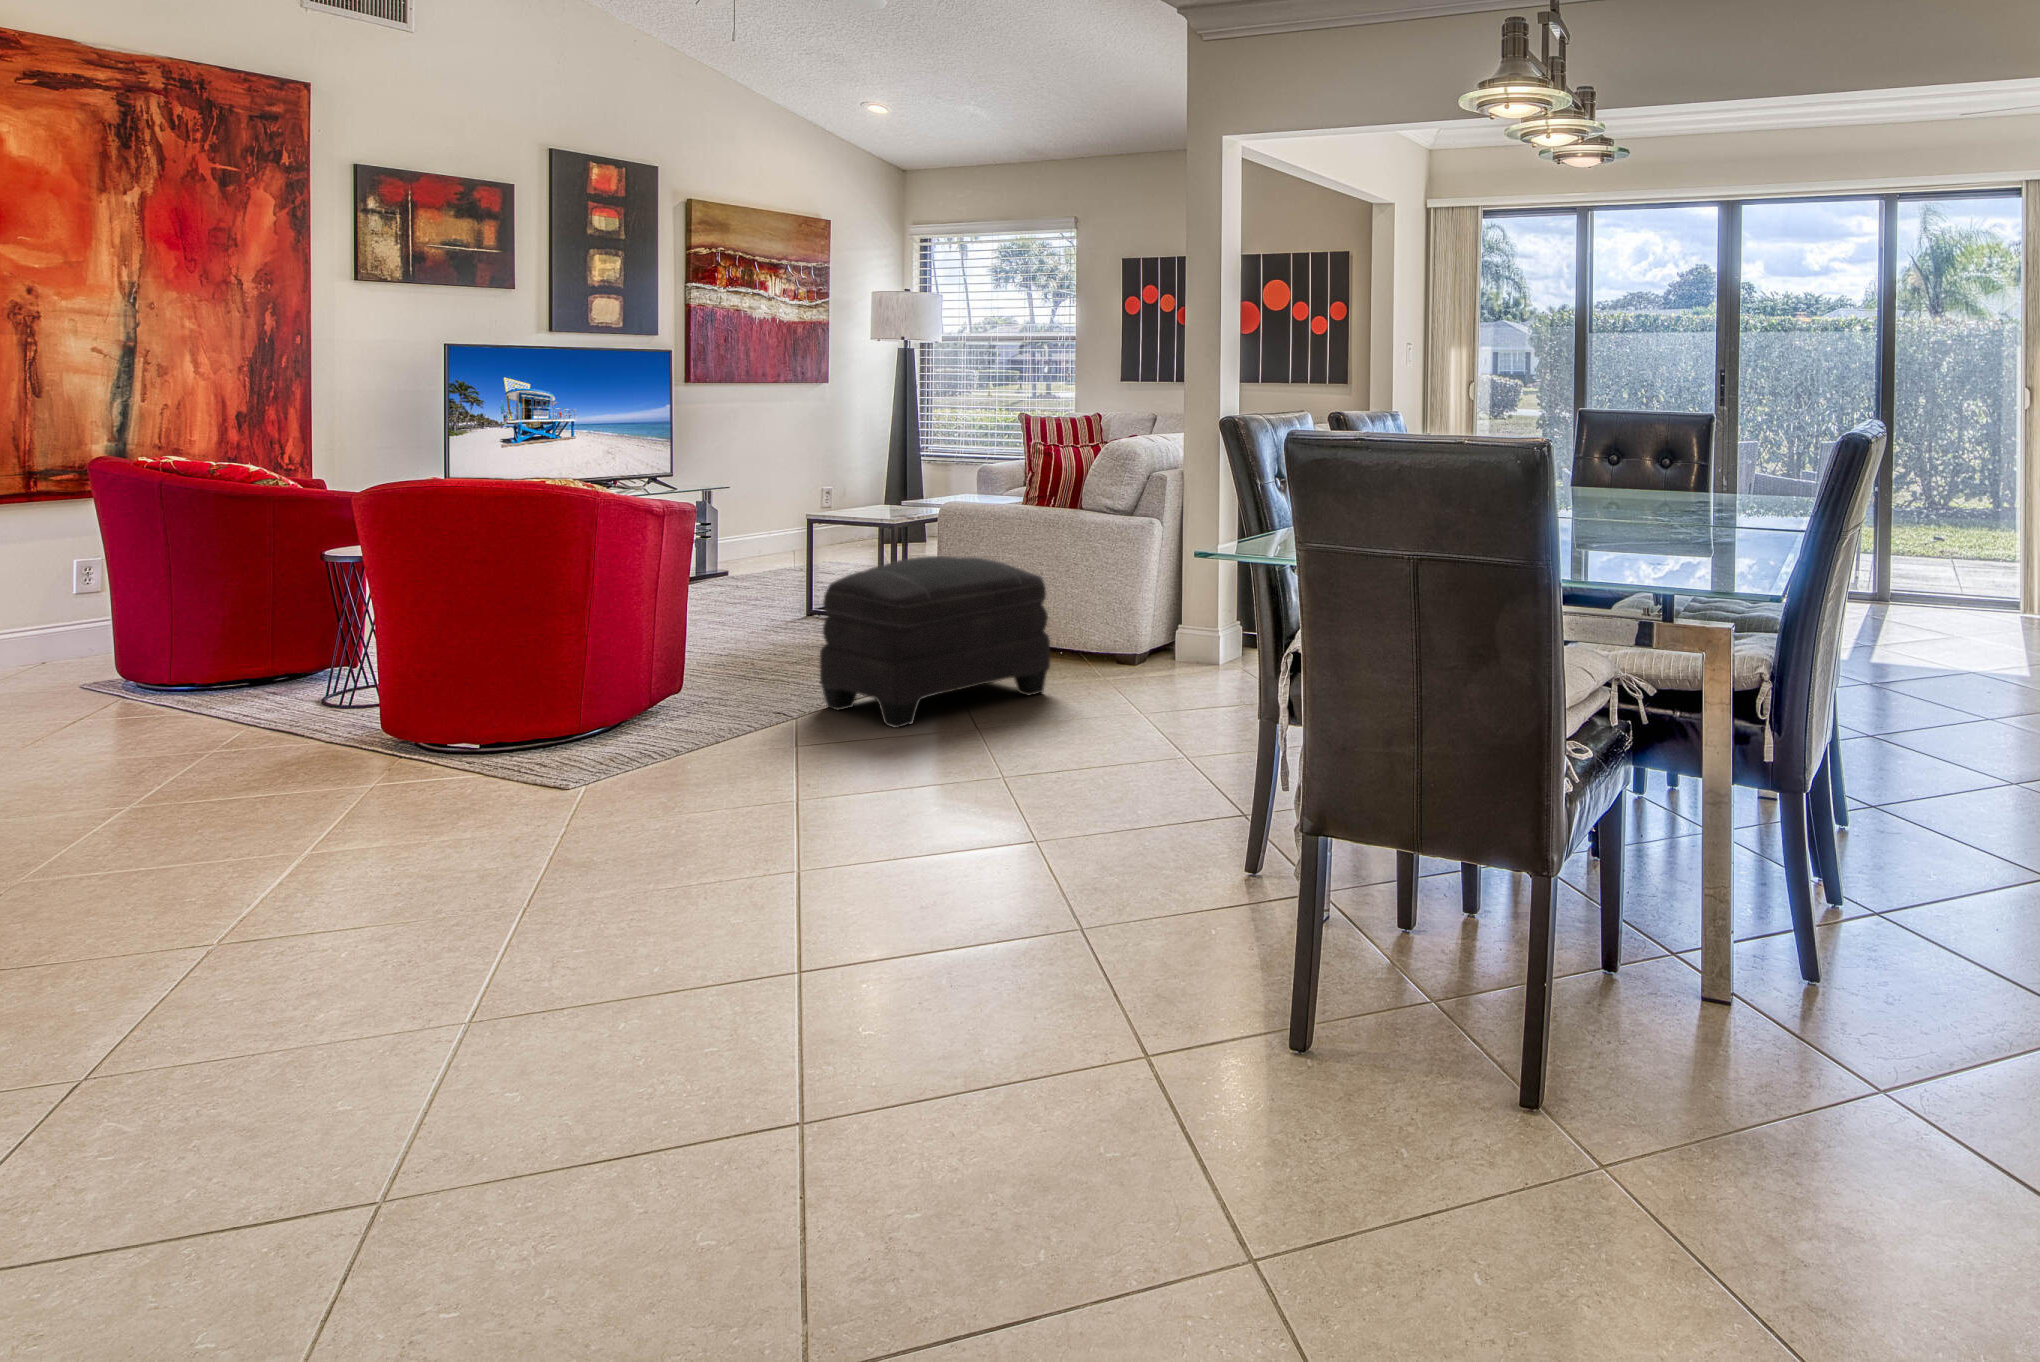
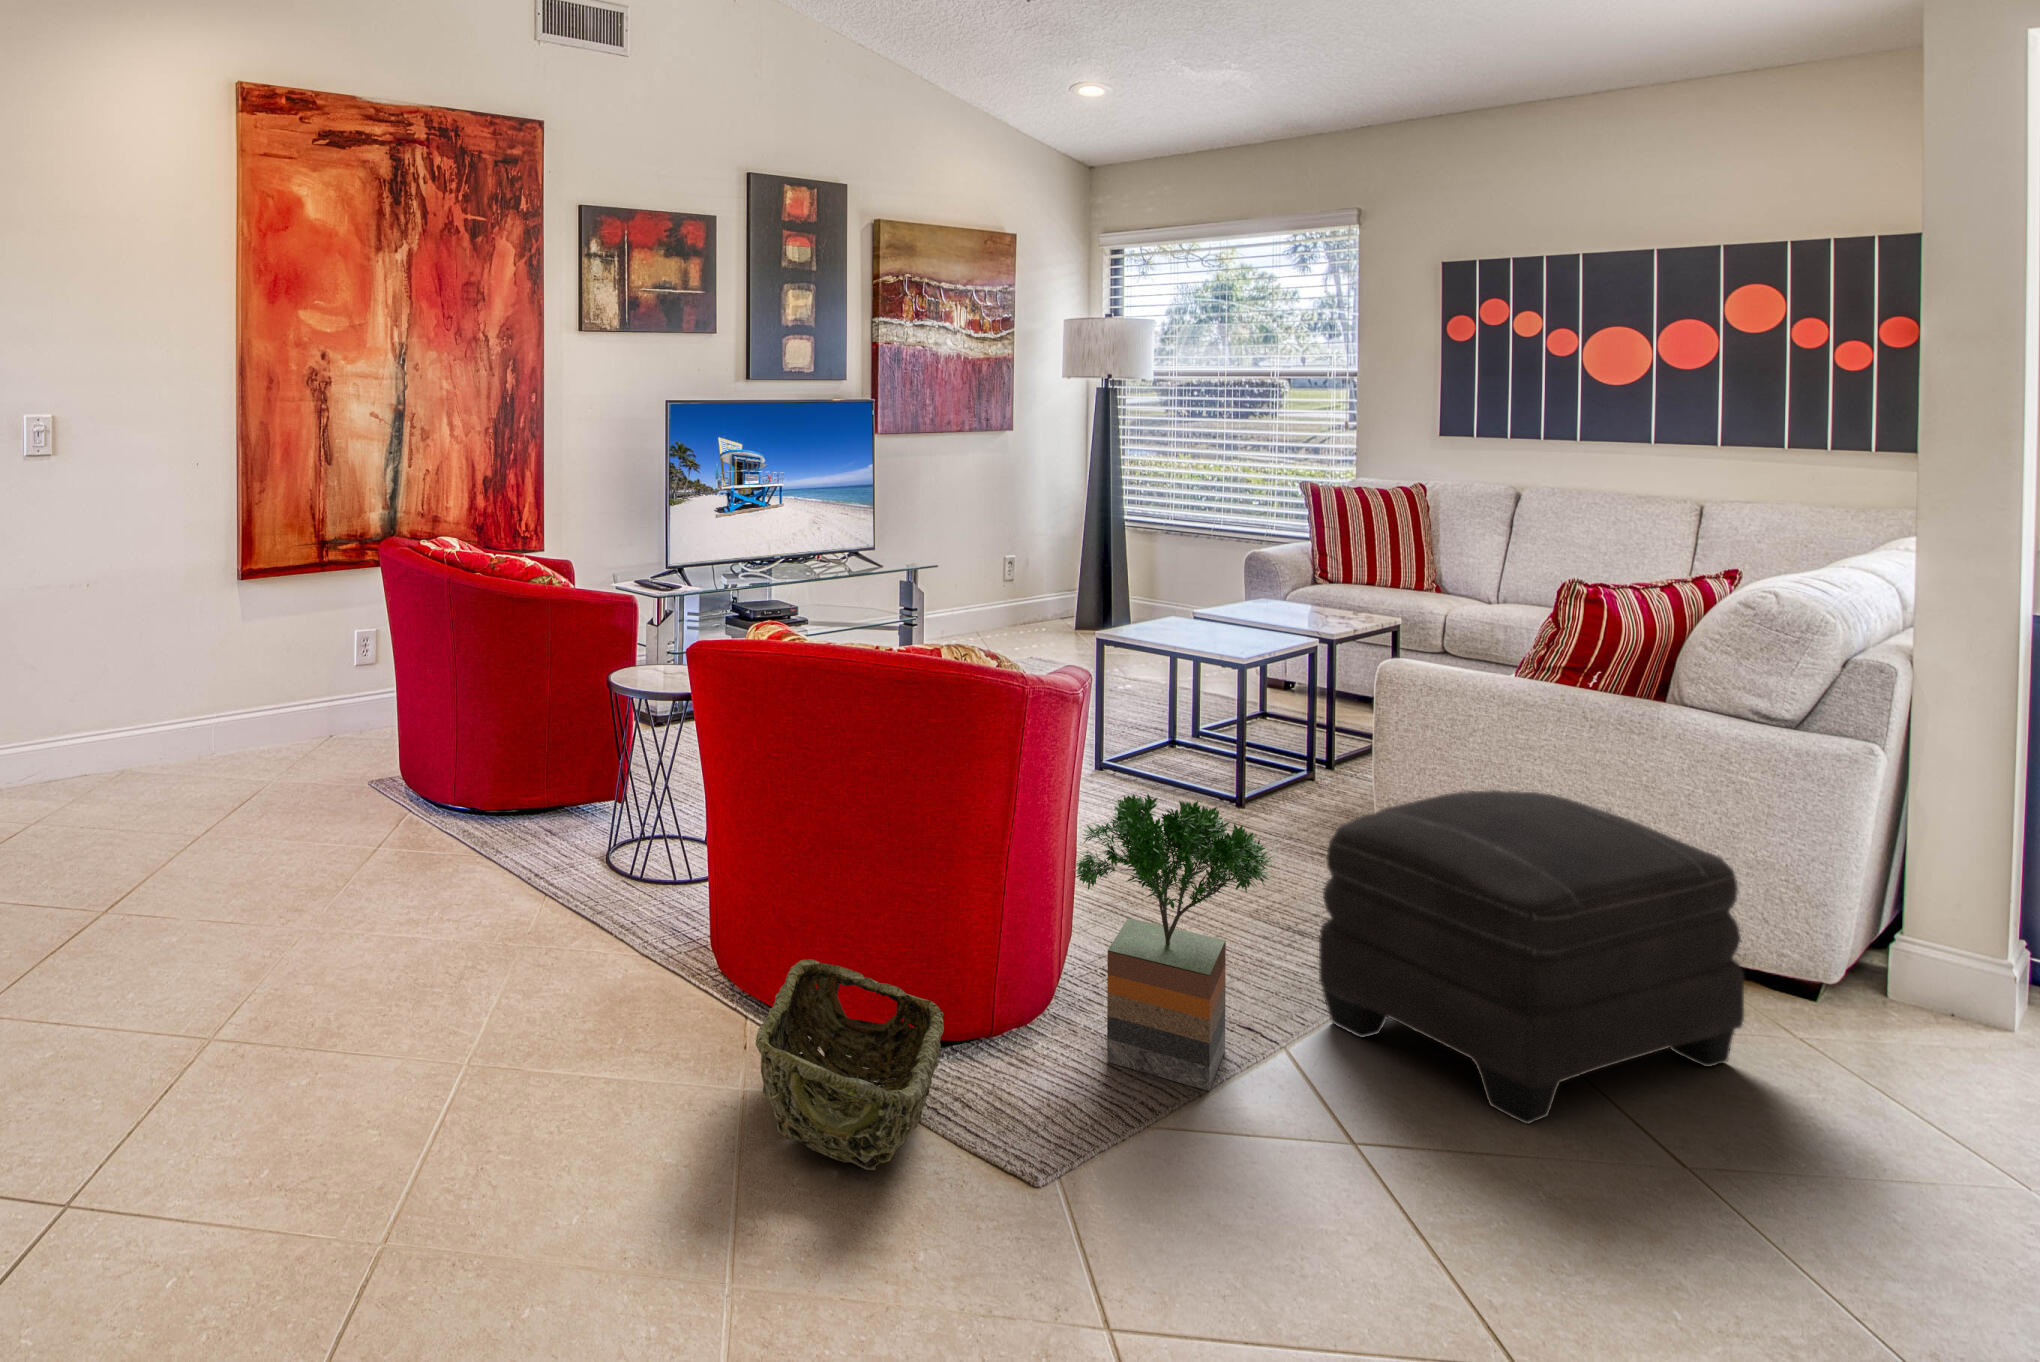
potted tree: none [632,568,773,742] -> present [1074,794,1272,1091]
woven basket: none [343,696,519,799] -> present [755,959,944,1170]

